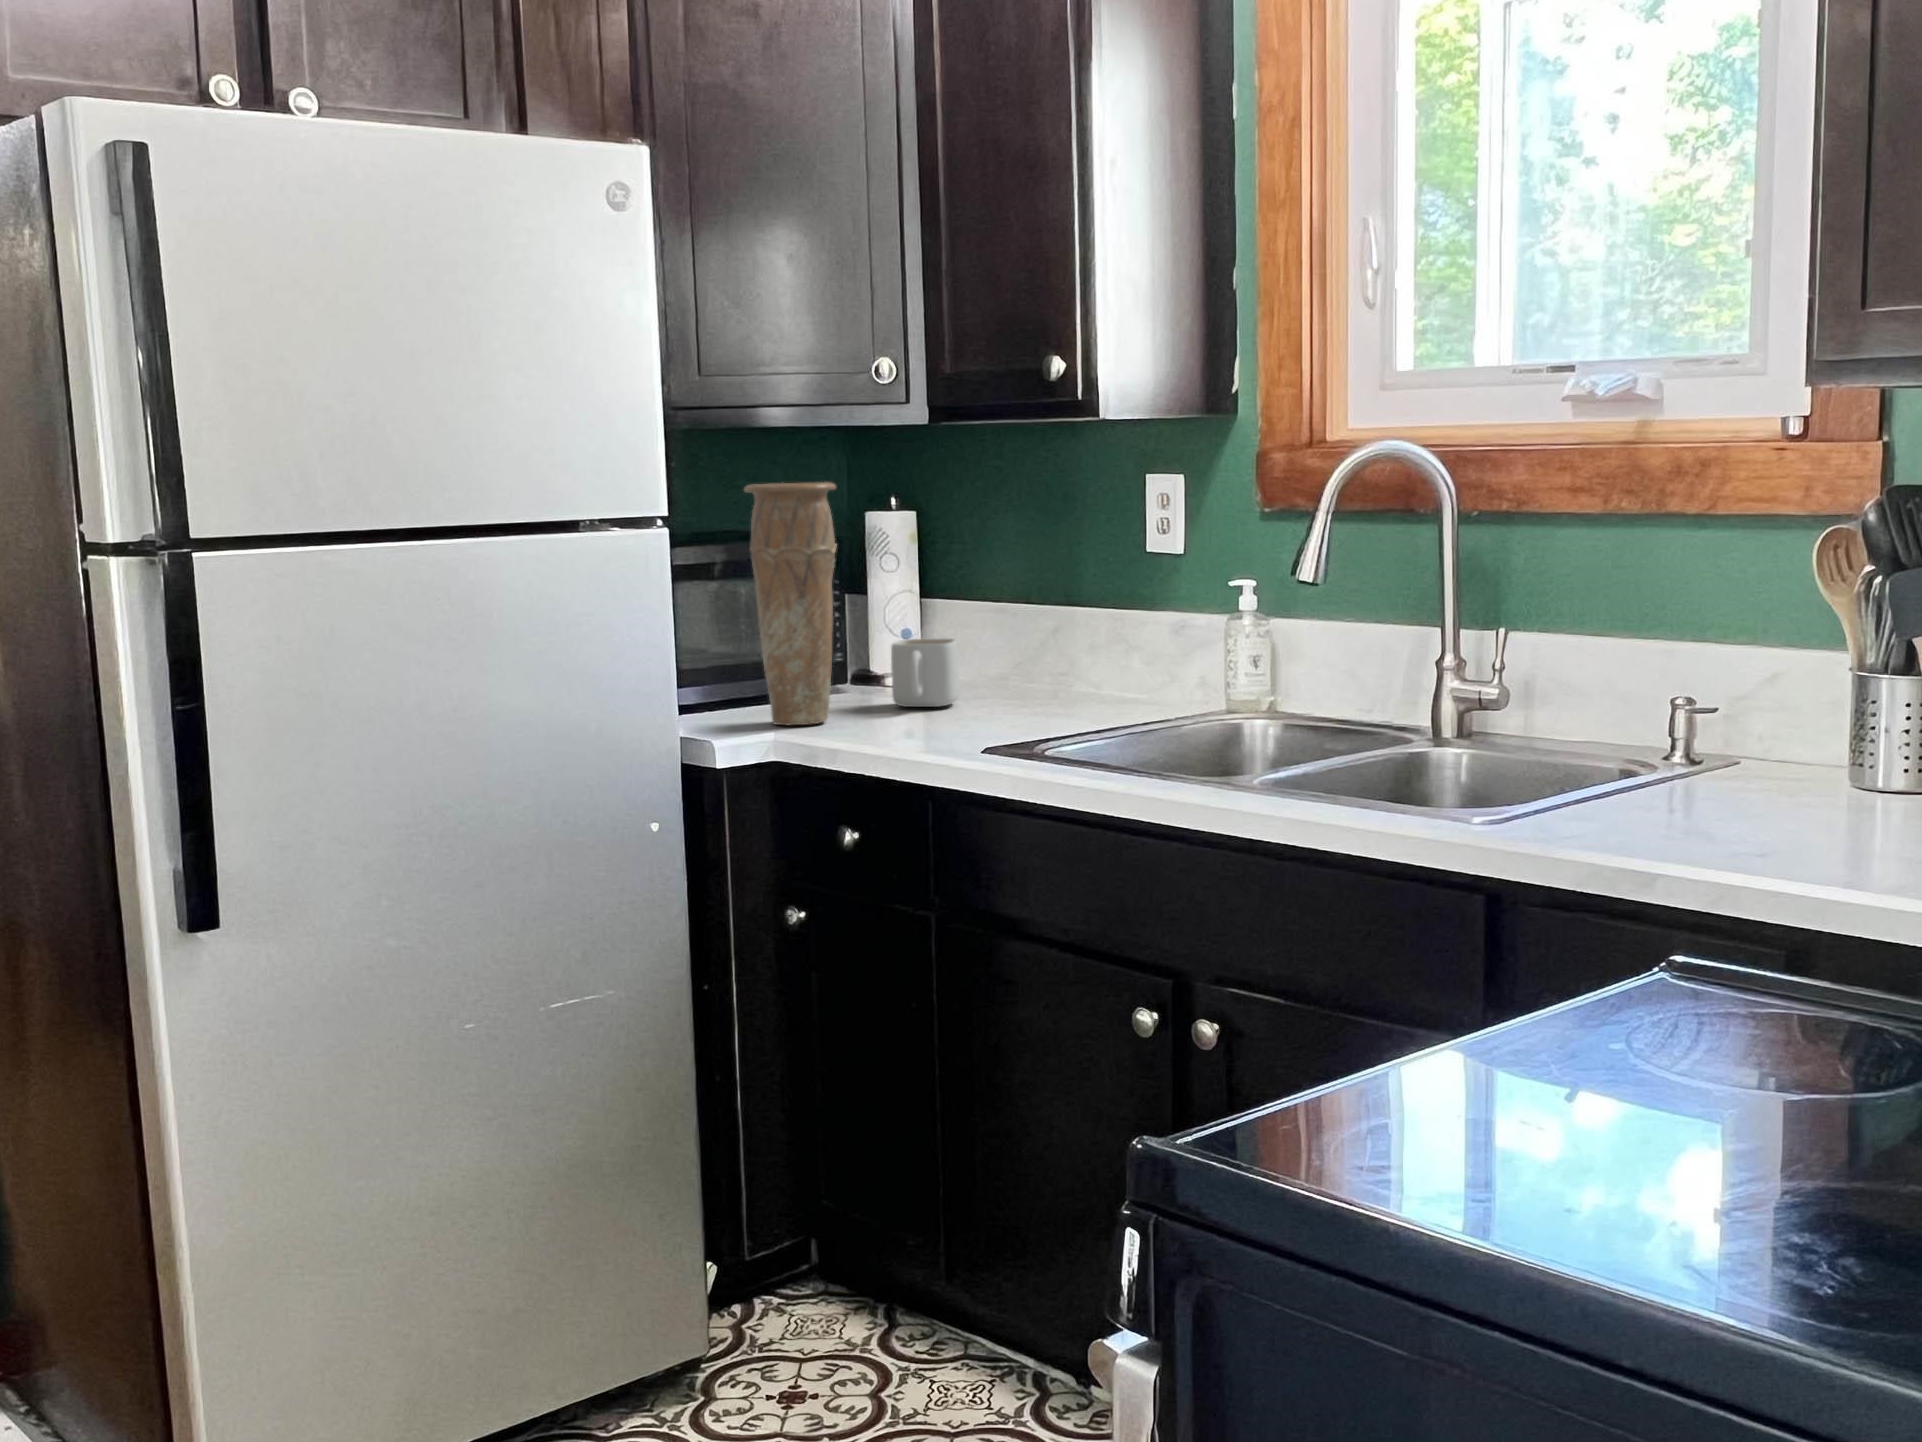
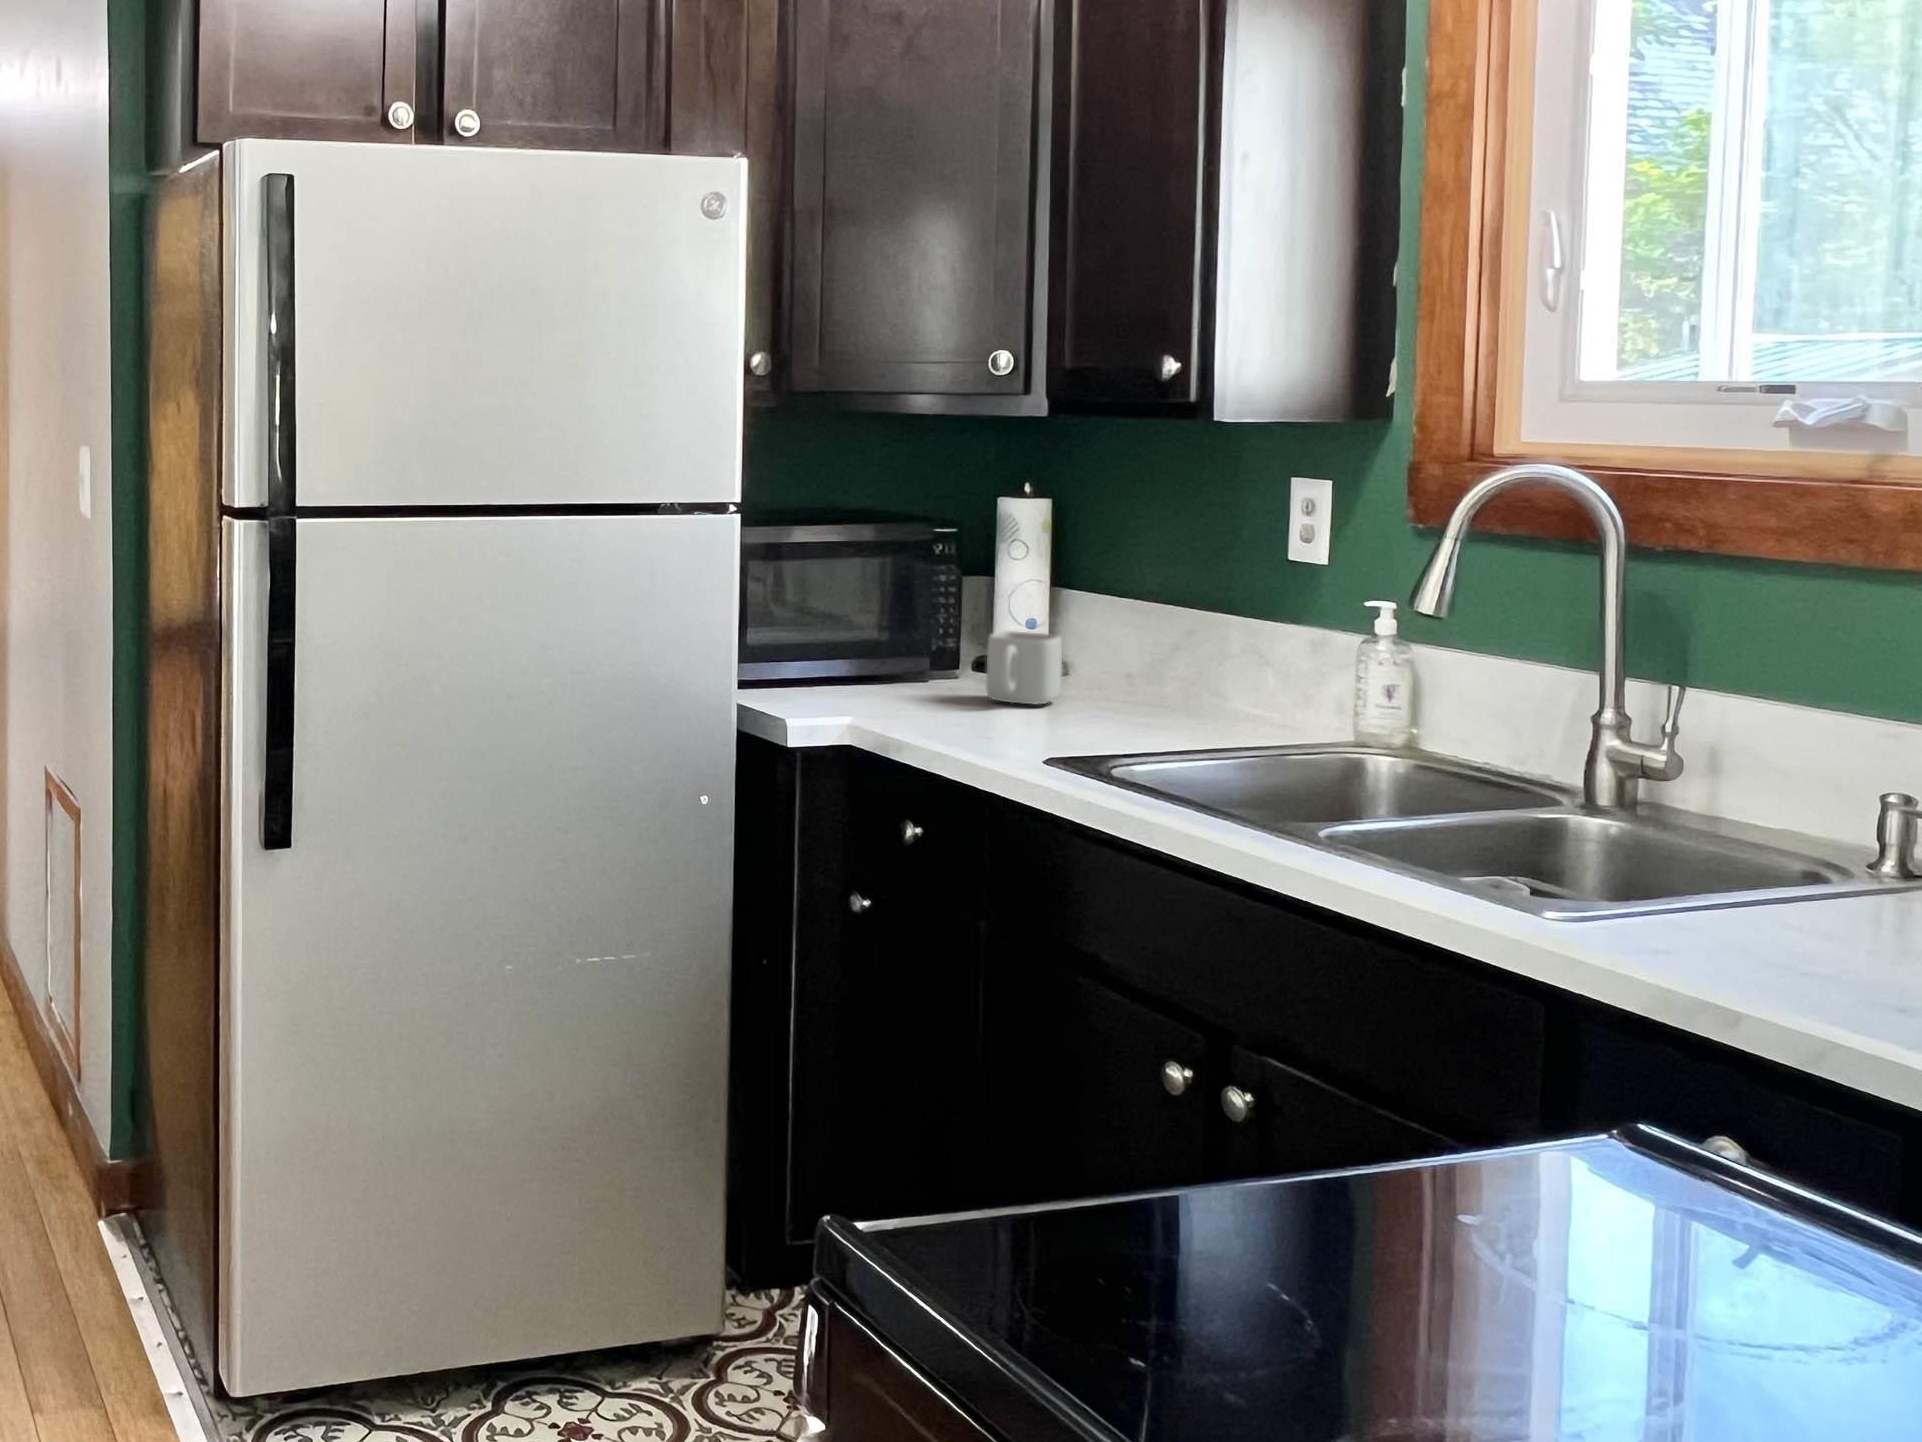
vase: present [744,482,837,725] -> none [839,469,932,711]

